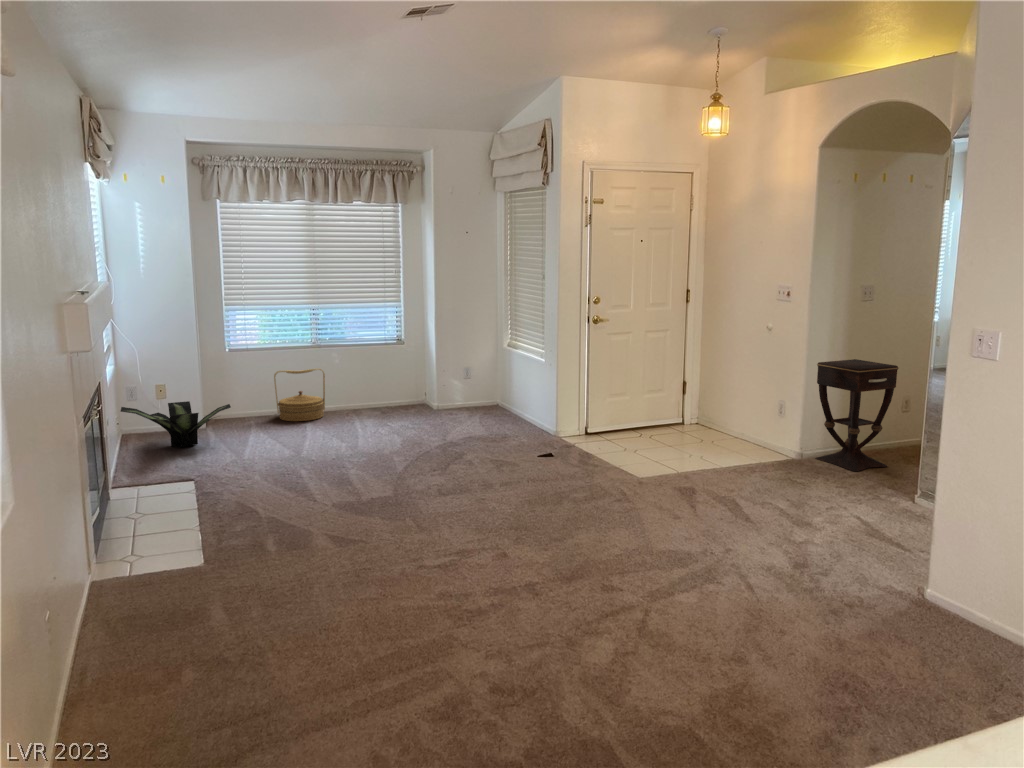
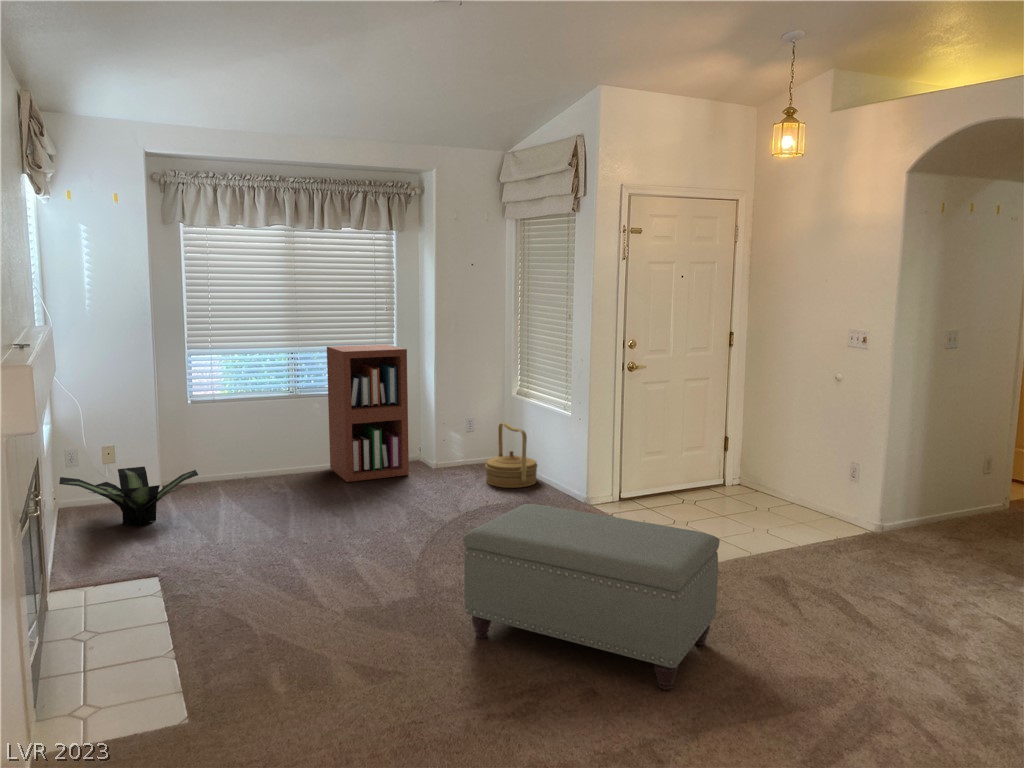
bookshelf: none [343,302,412,419] -> present [327,344,409,482]
side table: present [815,359,899,471] -> none [895,415,995,547]
woven basket: present [274,369,325,421] -> present [485,423,538,488]
ottoman: none [416,424,616,557] -> present [463,504,720,690]

